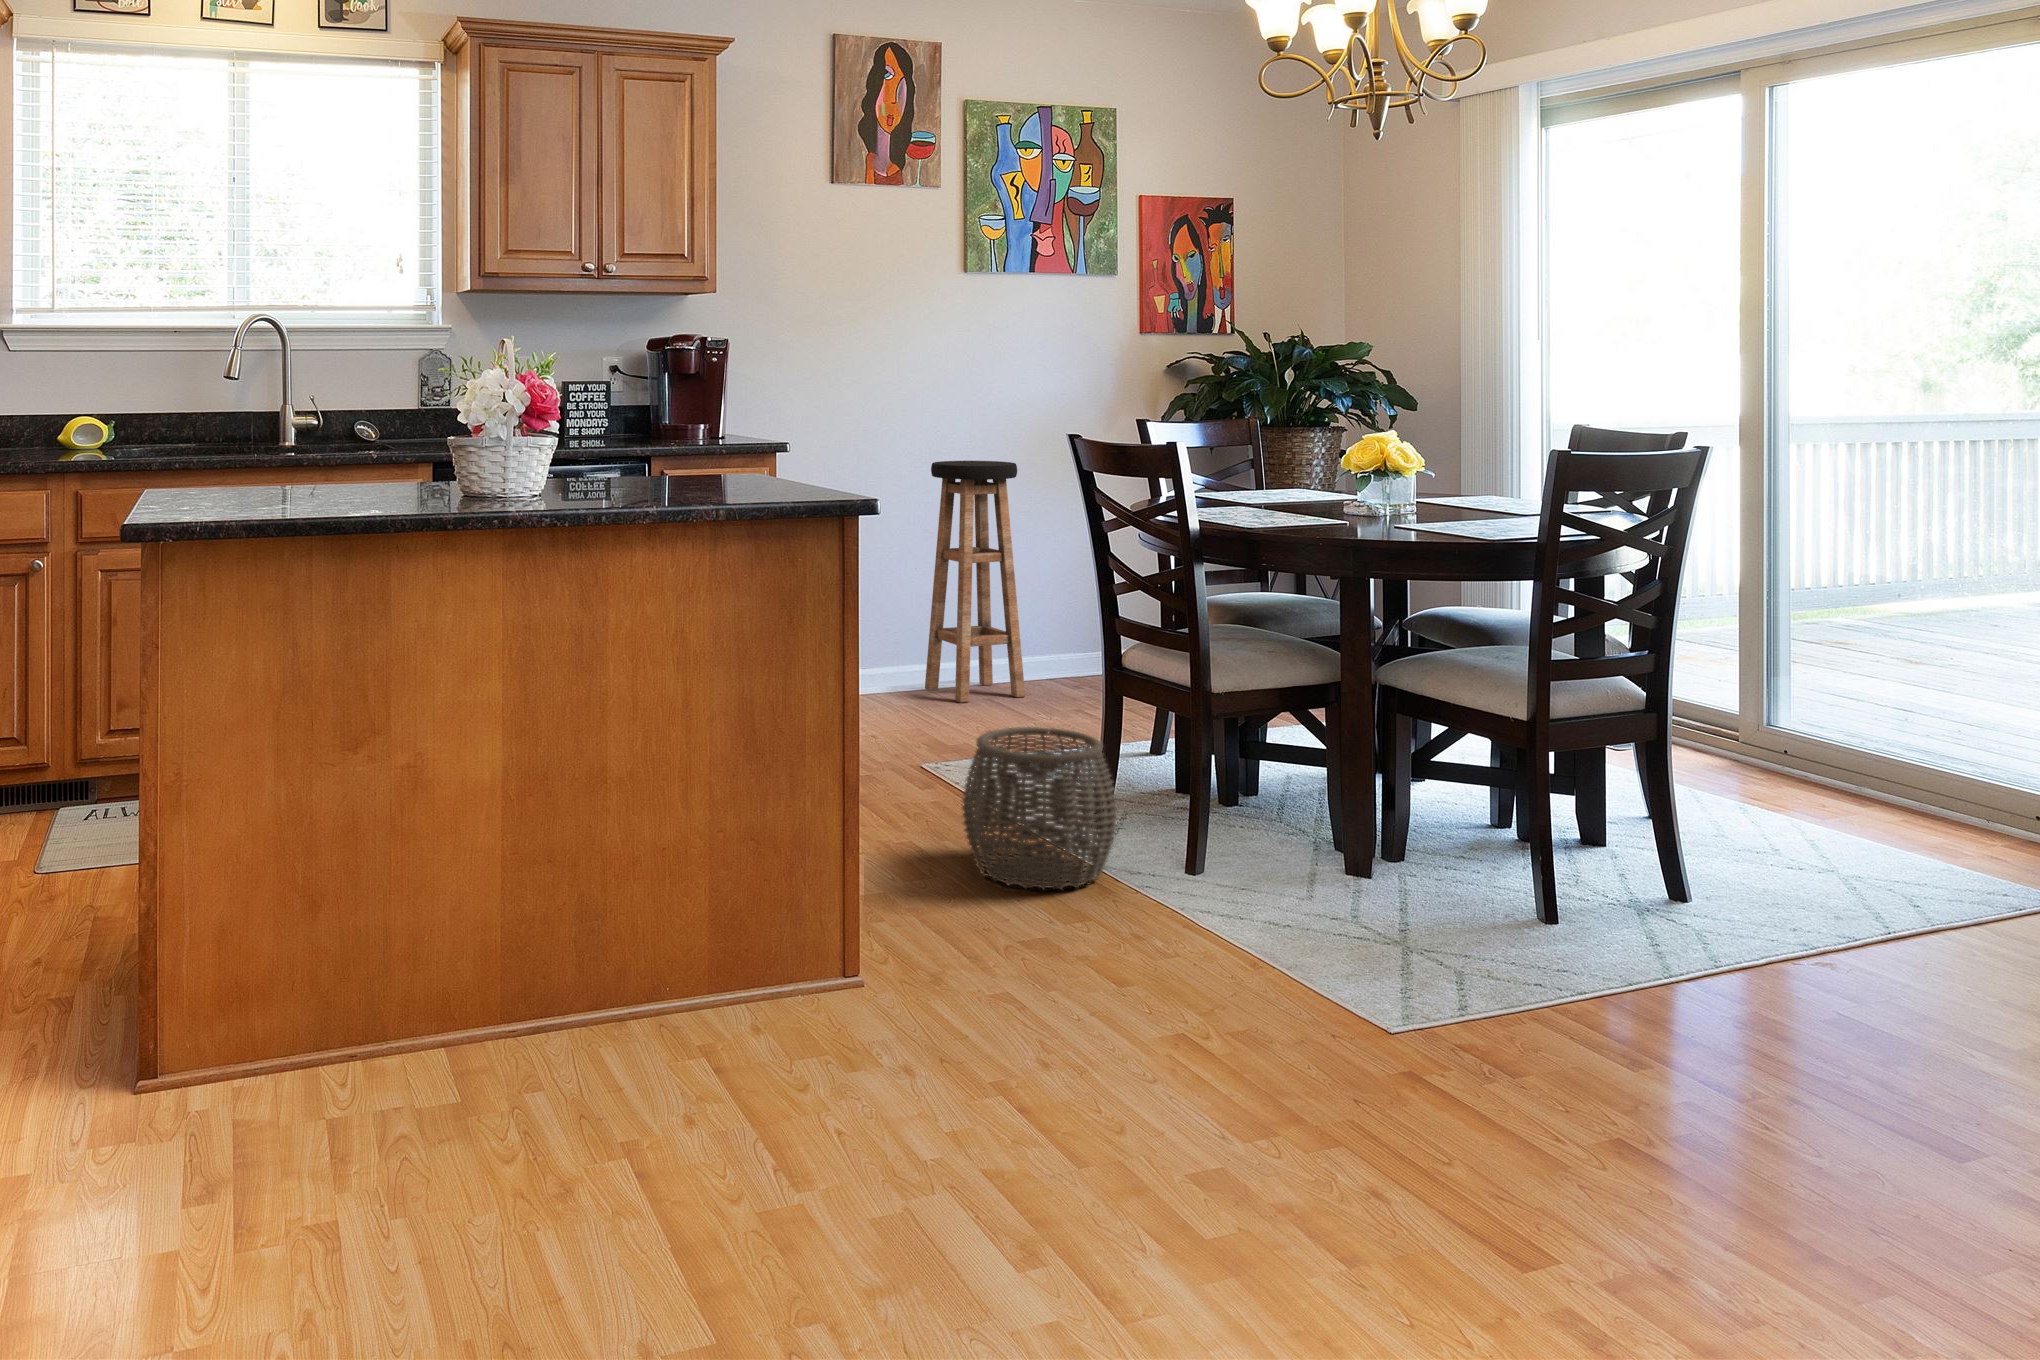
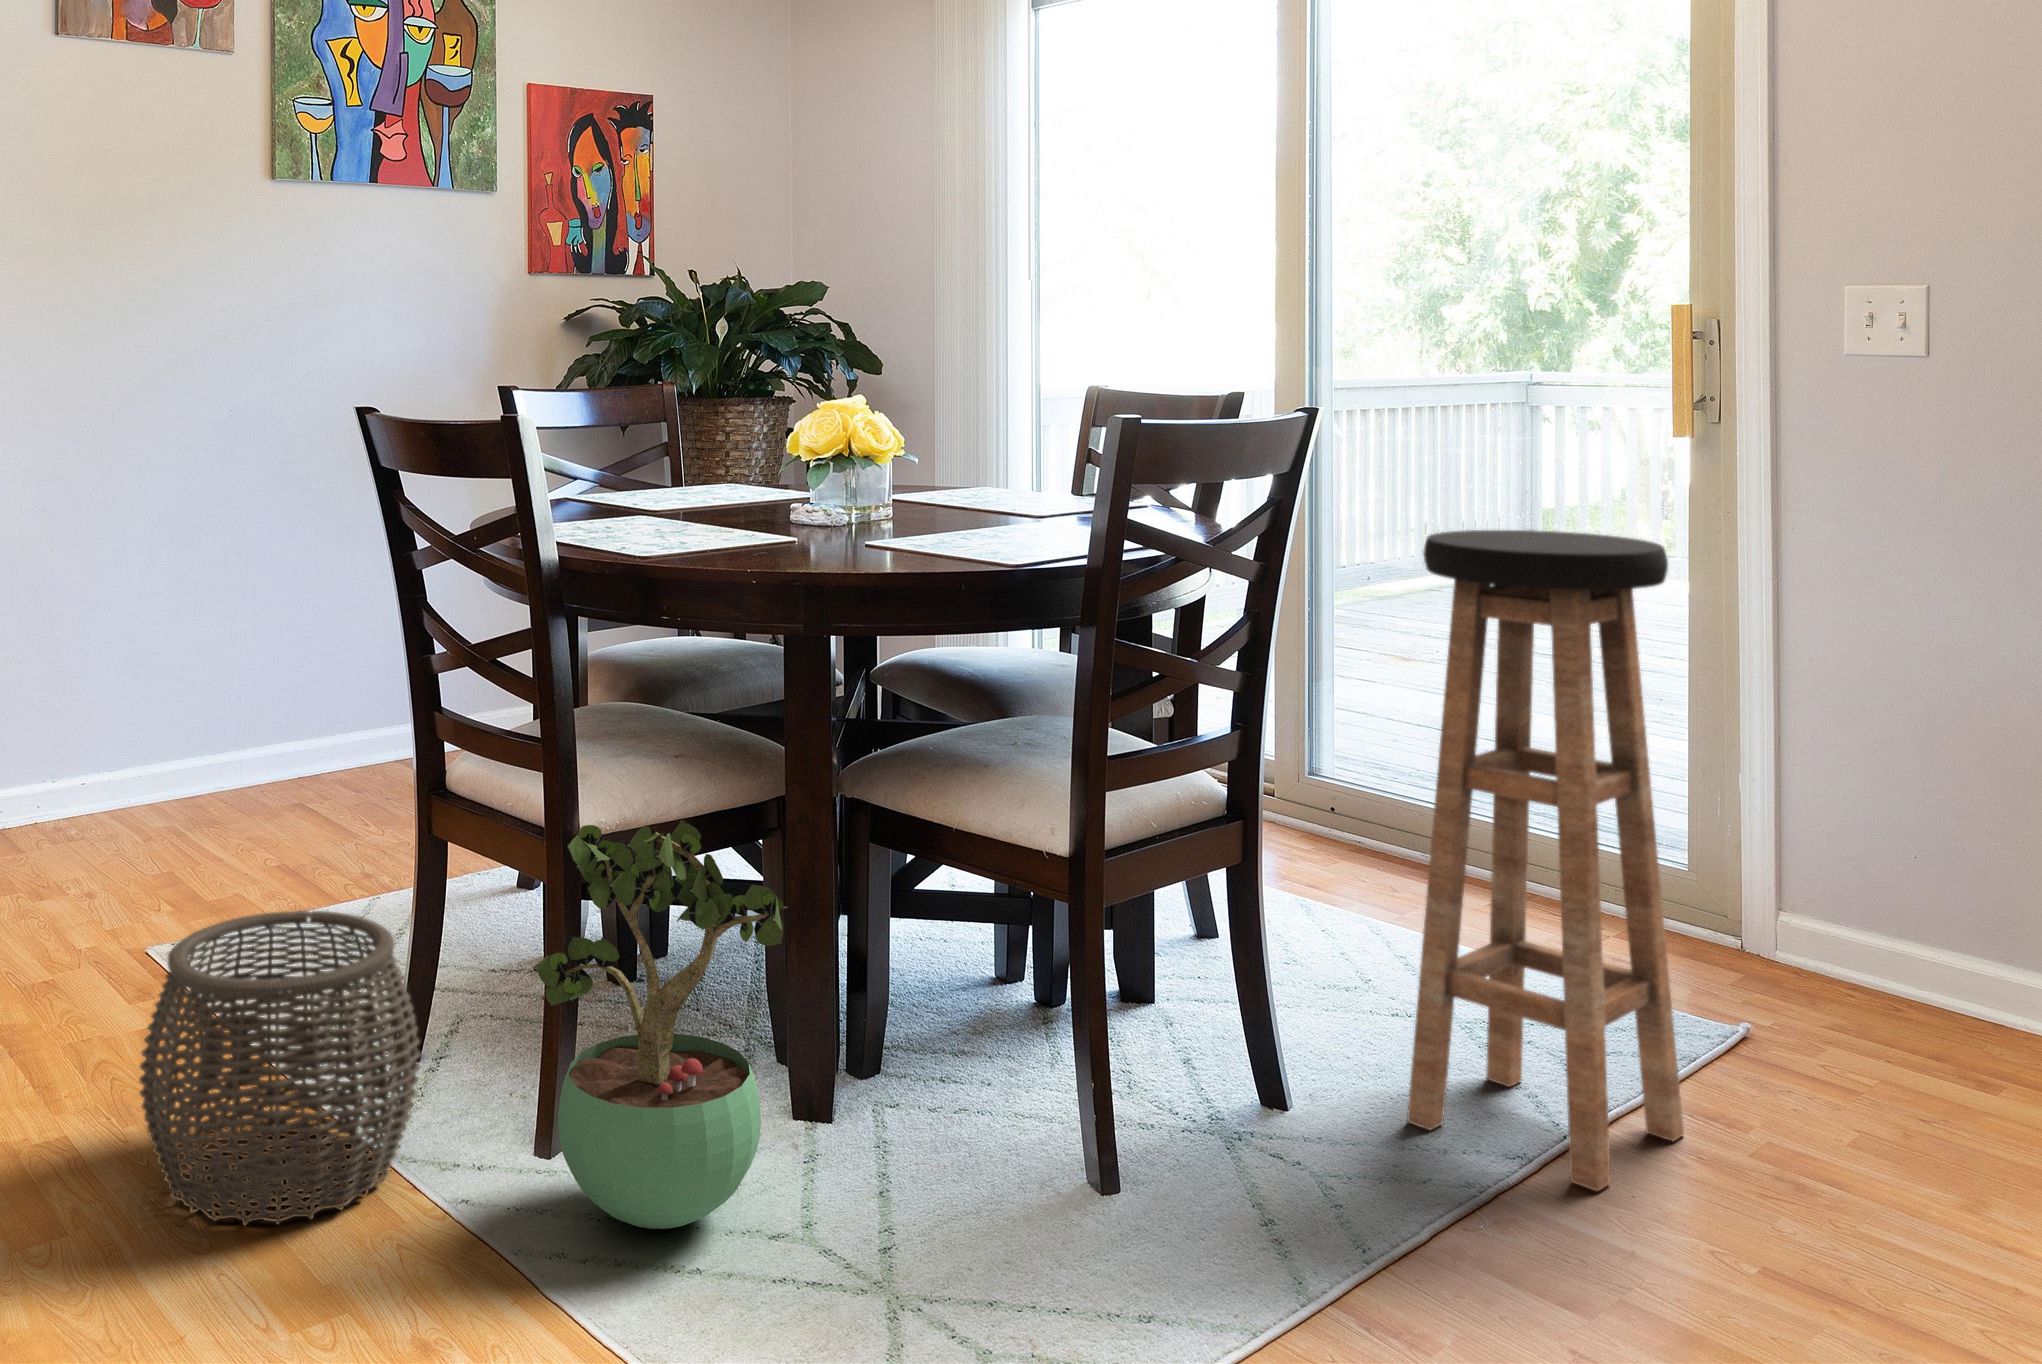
bar stool: present [925,461,1025,702] -> present [1407,530,1684,1191]
potted plant: none [1188,677,1342,912] -> present [533,819,787,1229]

